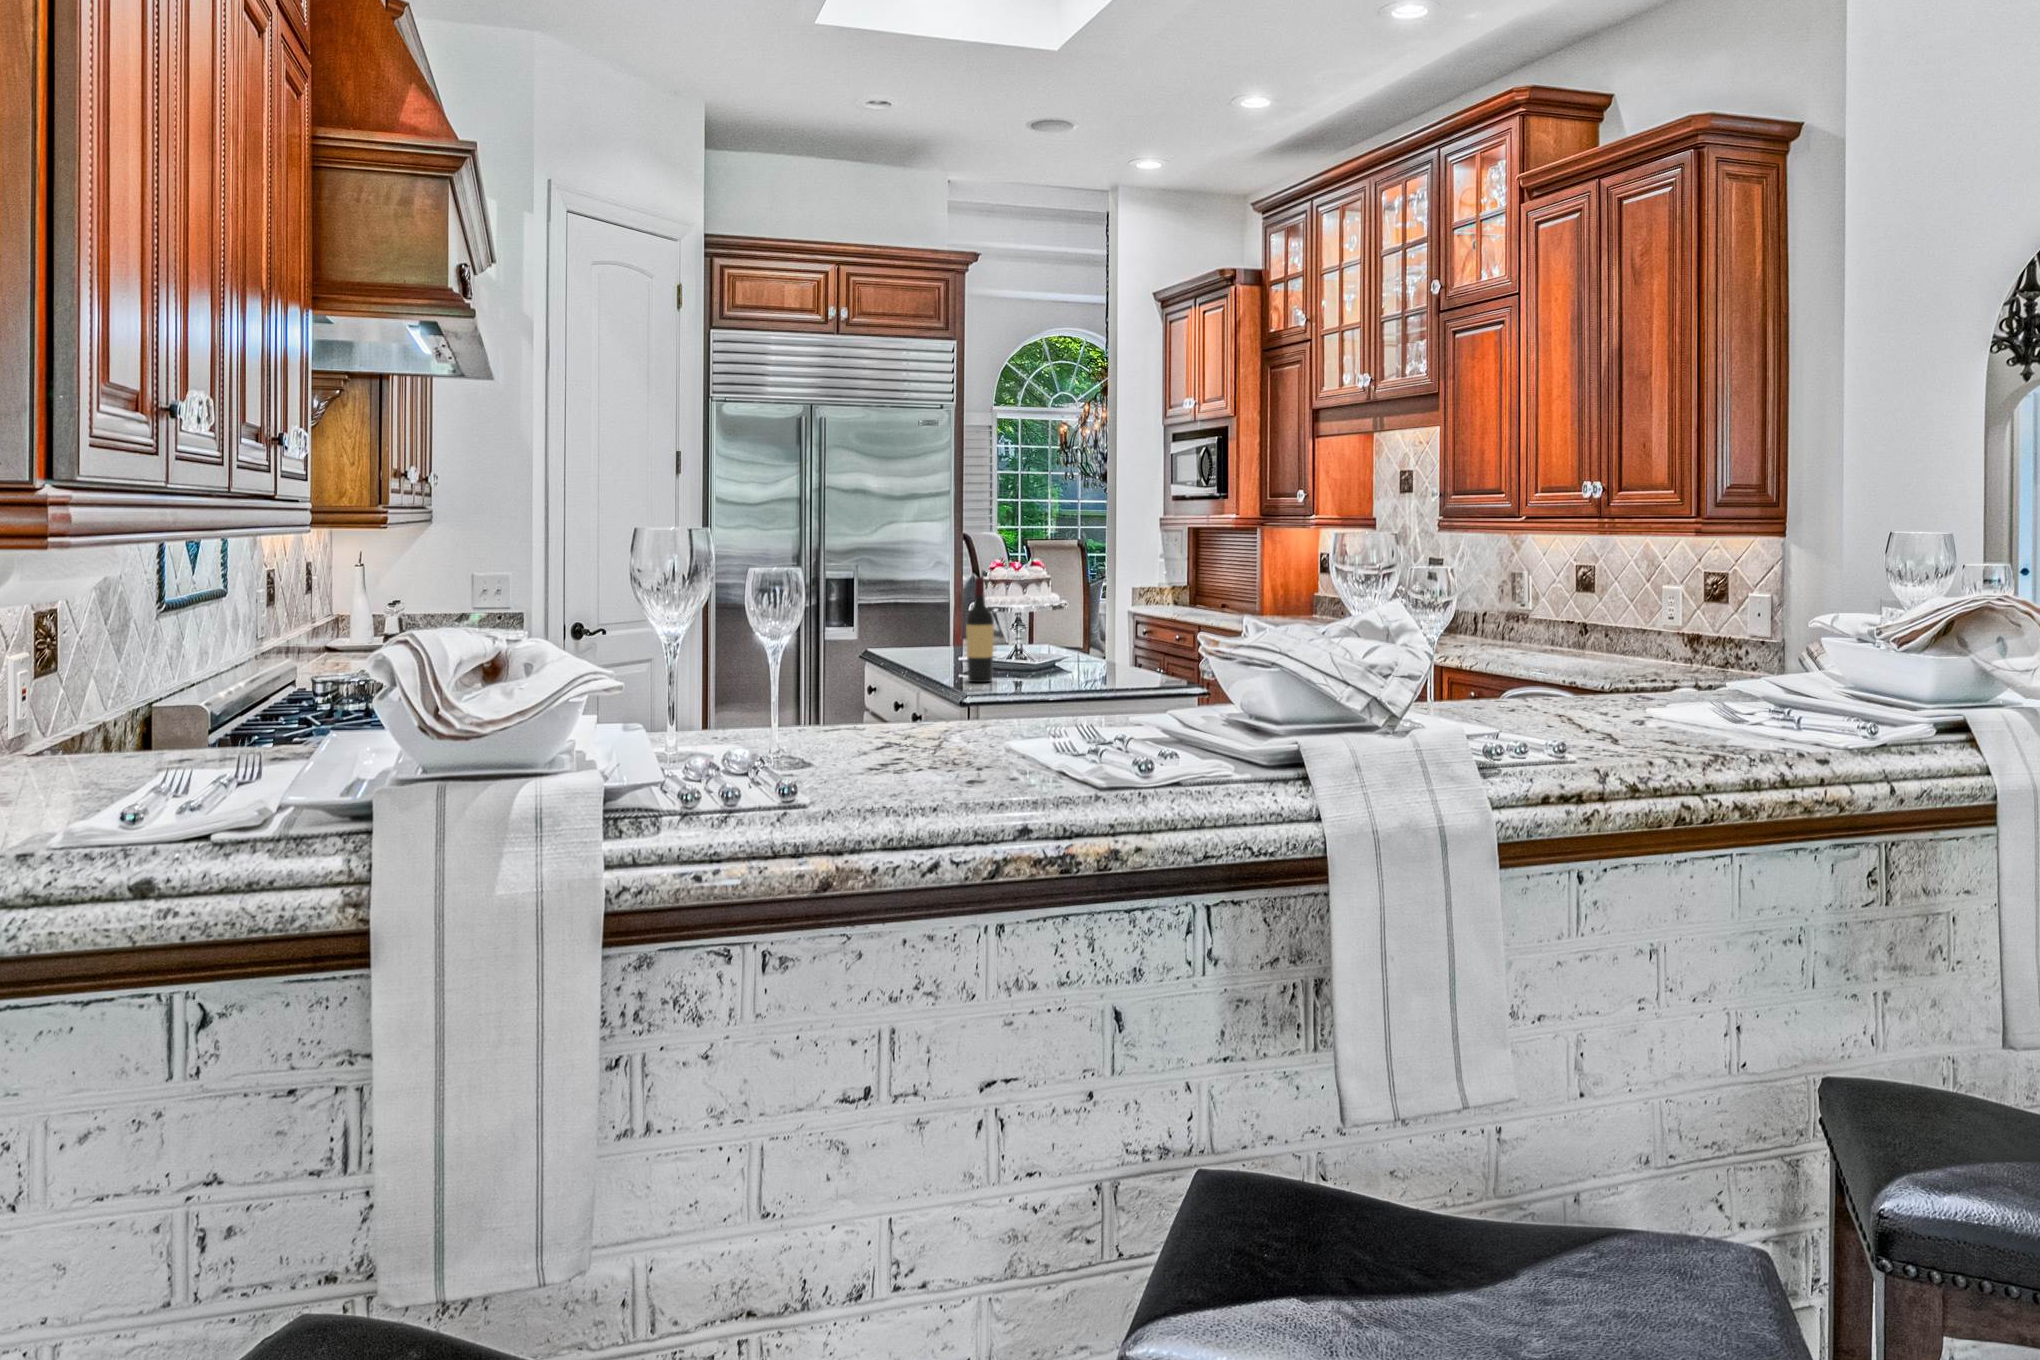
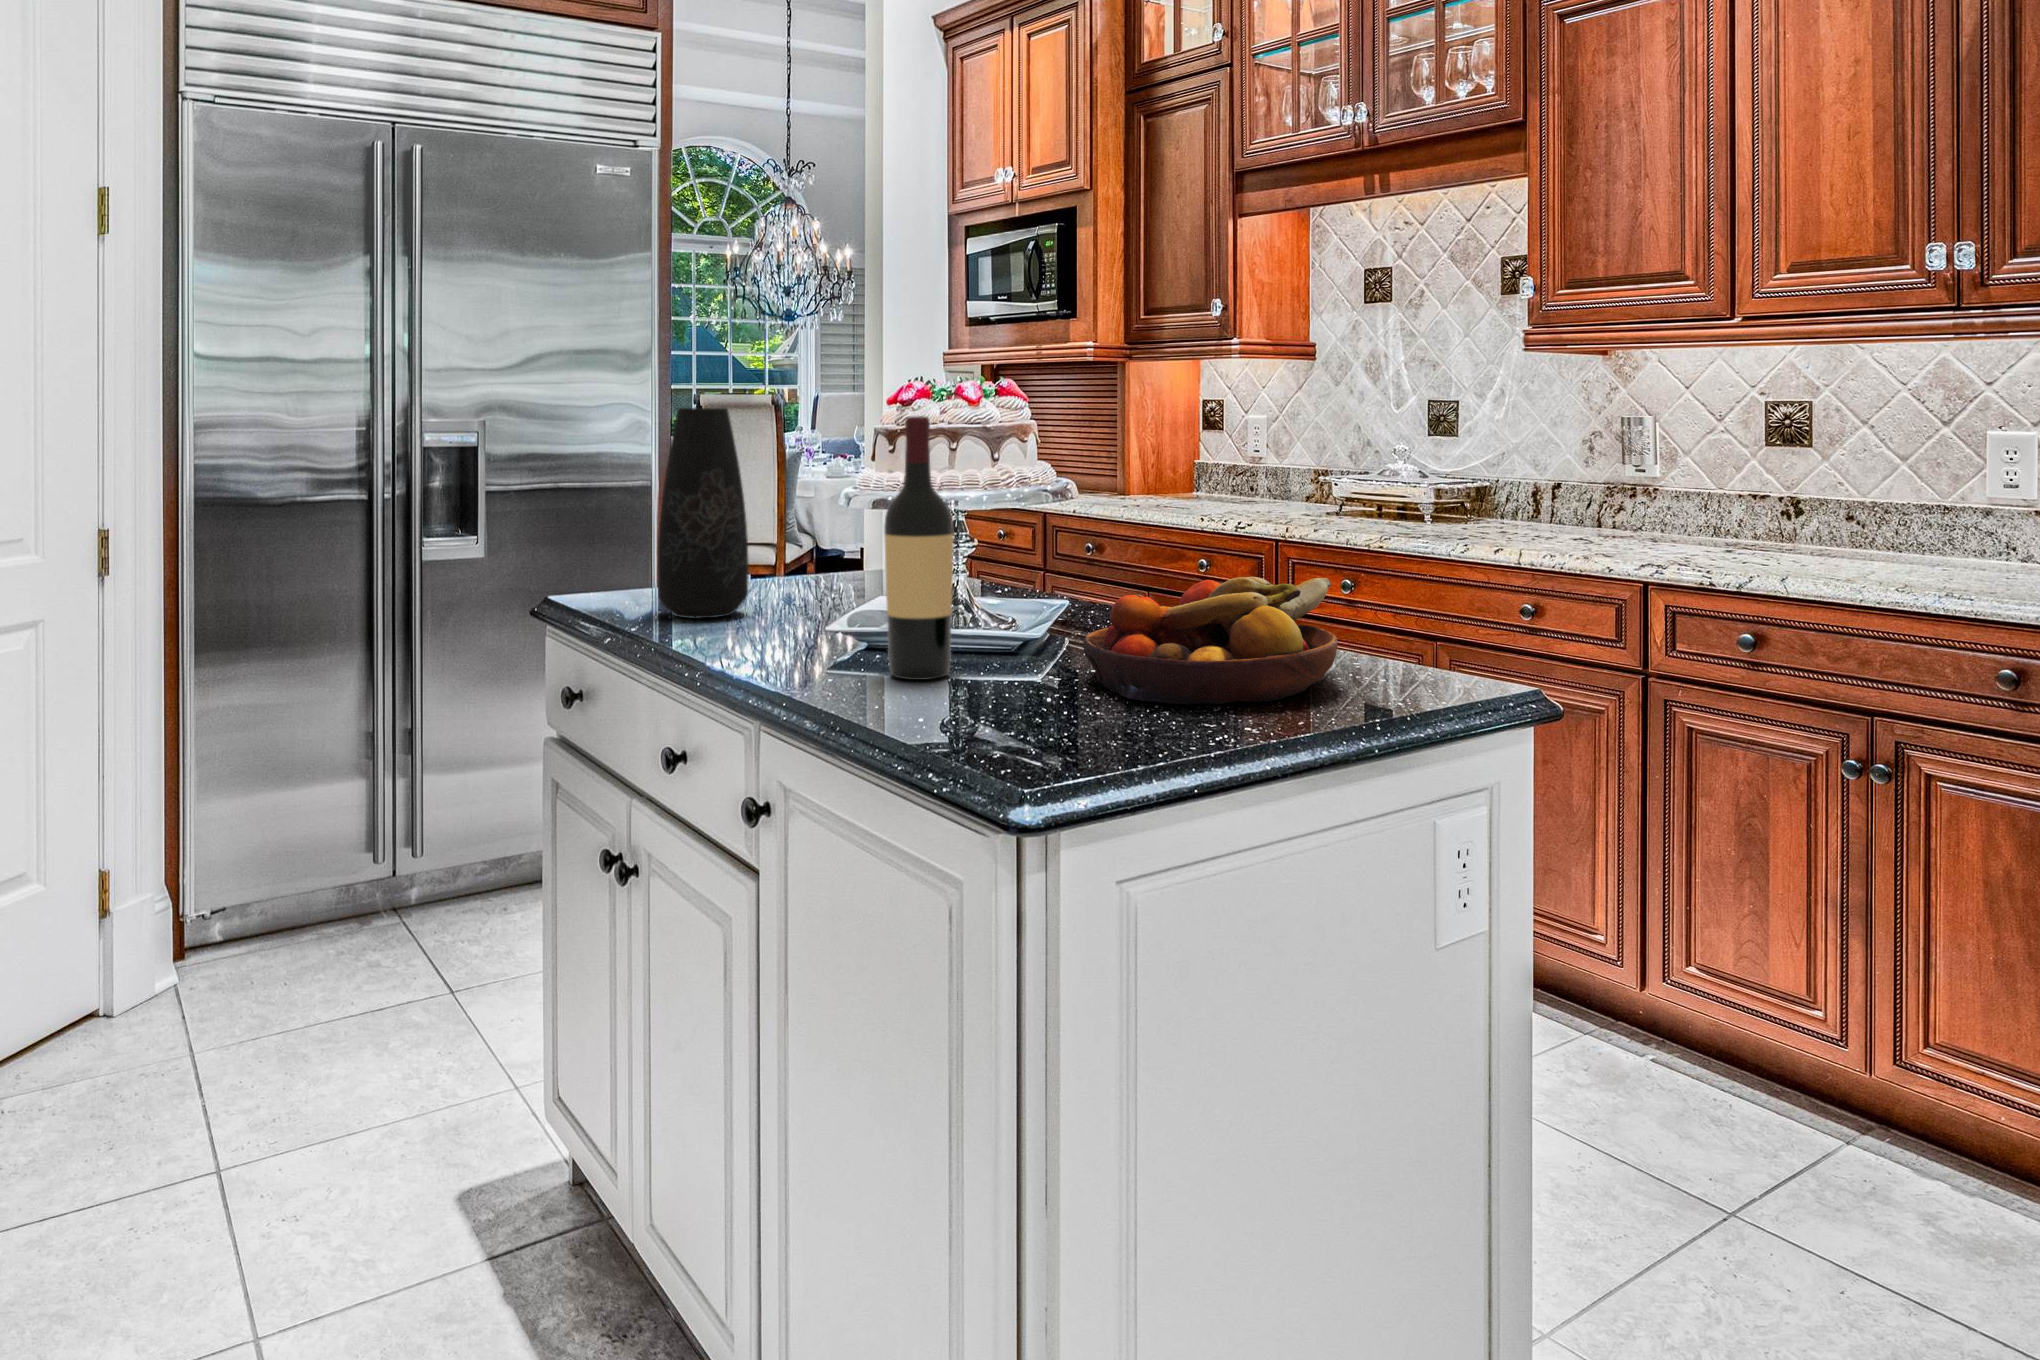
vase: none [902,568,941,662] -> present [658,408,749,618]
fruit bowl: none [1038,644,1148,692] -> present [1083,577,1338,704]

